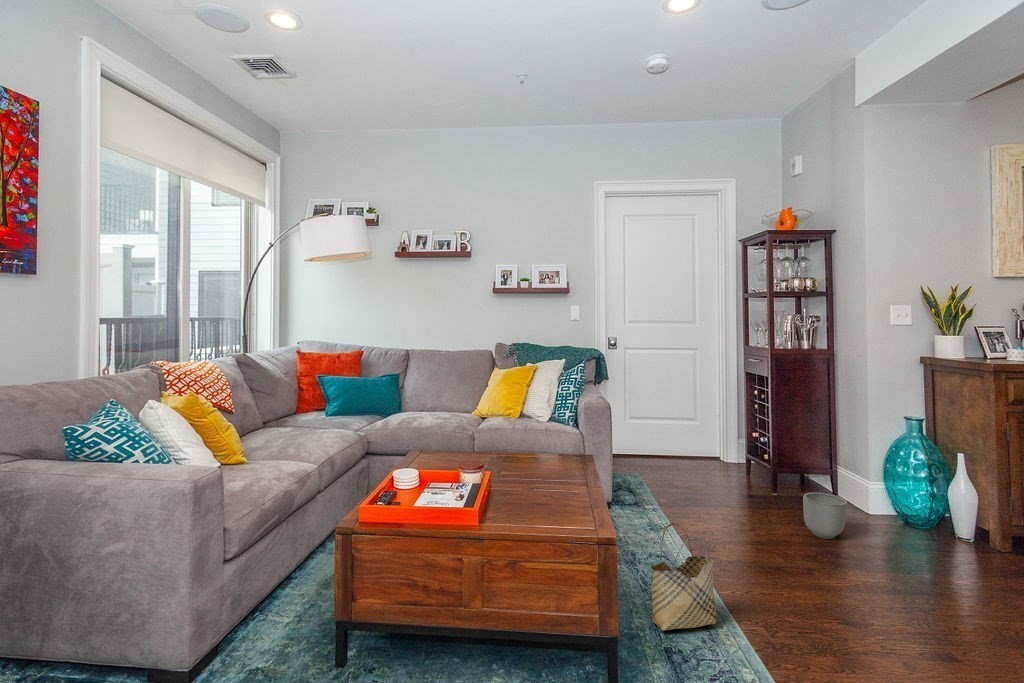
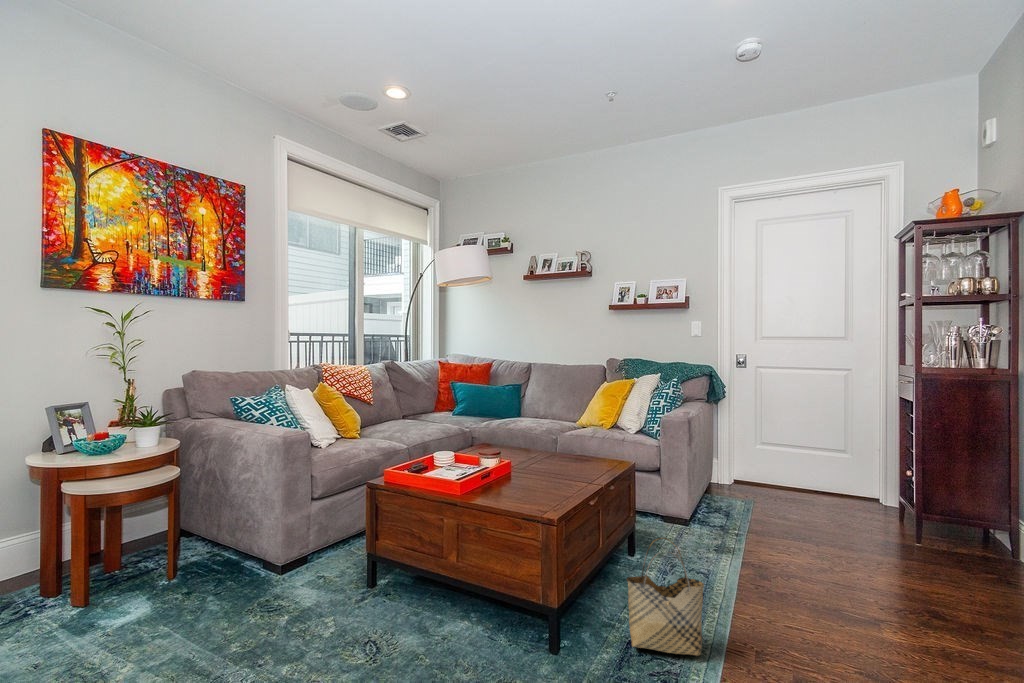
planter: present [803,492,847,539] -> none [921,546,987,610]

